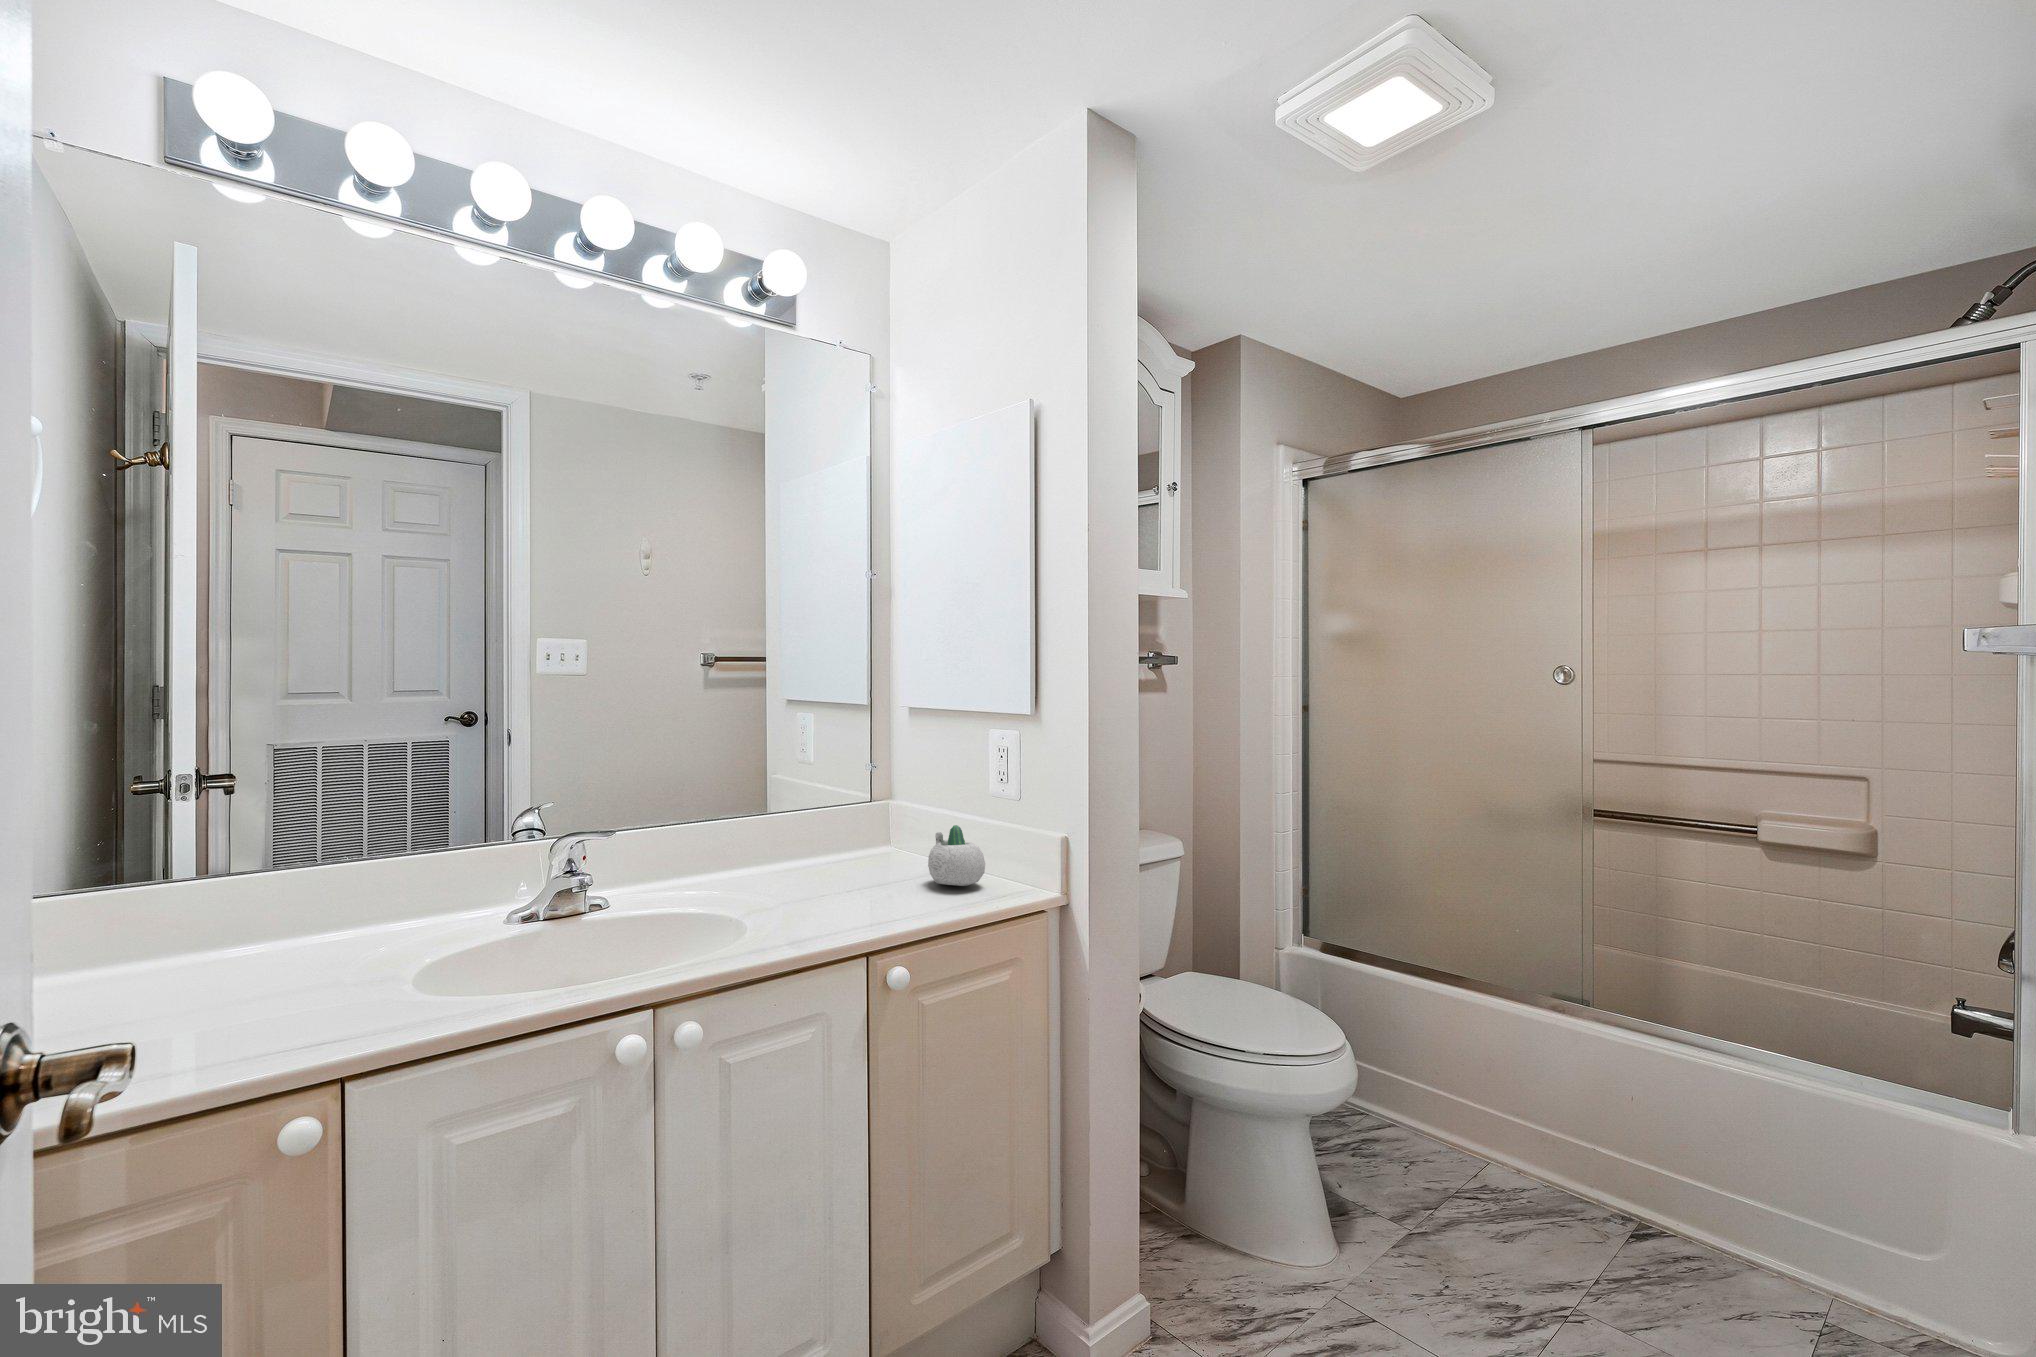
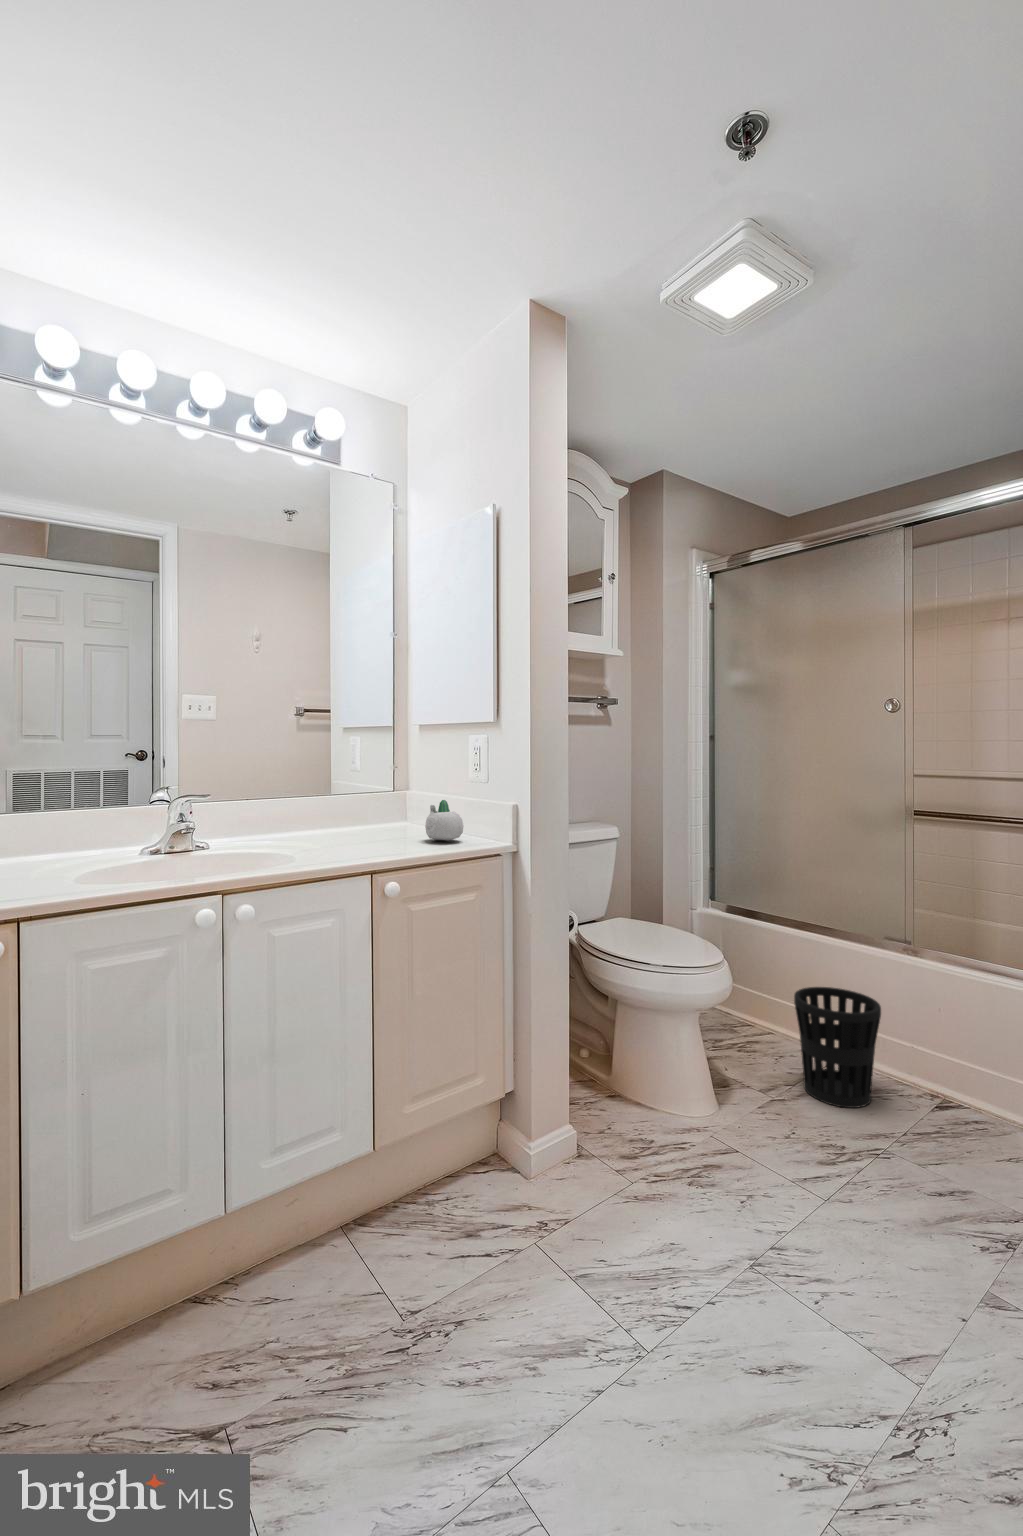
wastebasket: none [1434,1065,1557,1243] -> present [794,987,881,1108]

